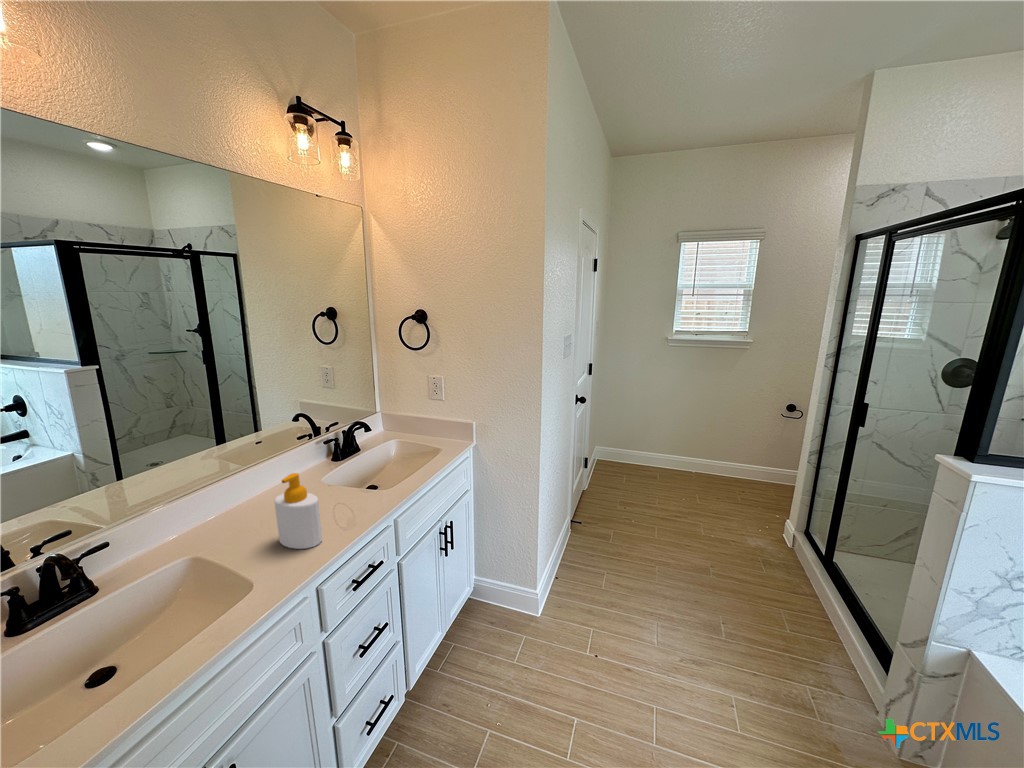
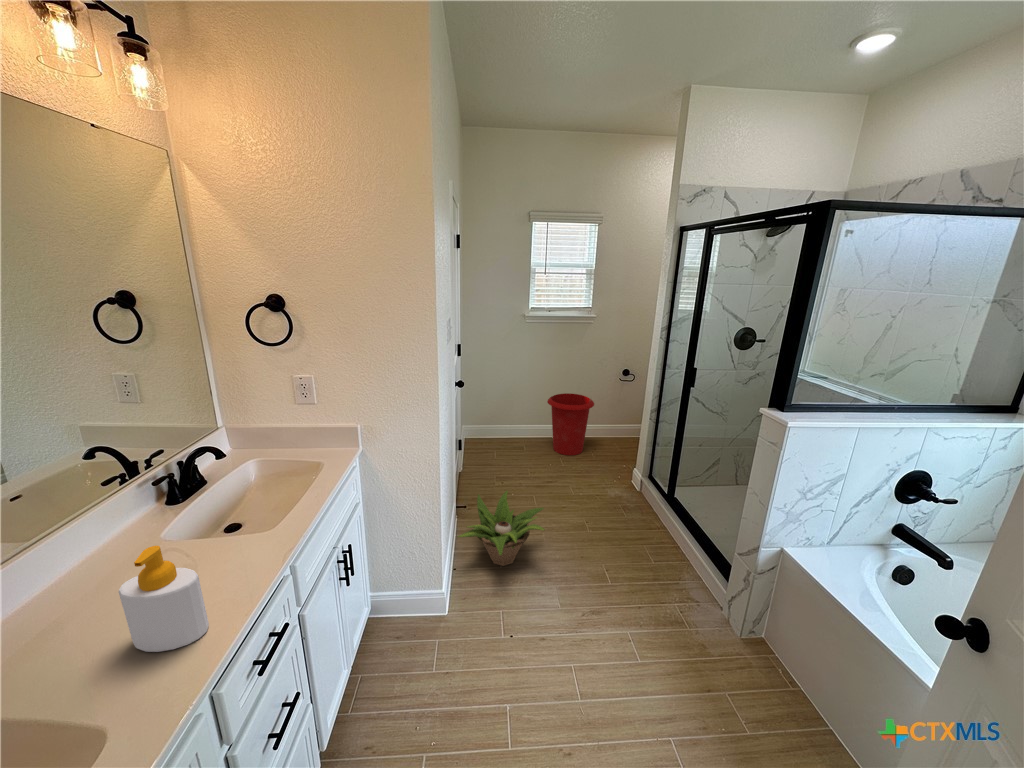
waste bin: none [687,424,744,493] -> present [547,393,594,455]
decorative plant: none [559,509,655,586] -> present [458,491,545,566]

